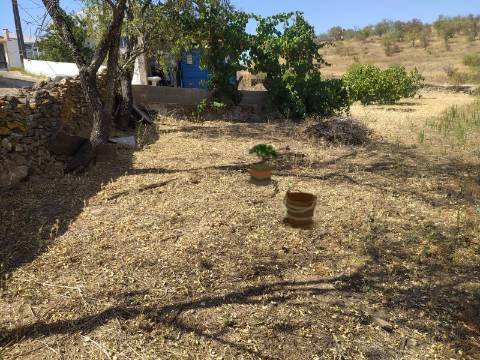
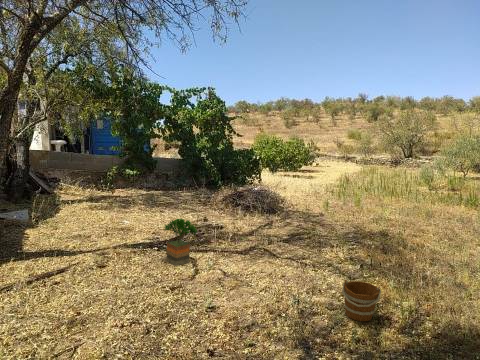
bucket: present [283,190,317,226] -> present [342,280,381,321]

